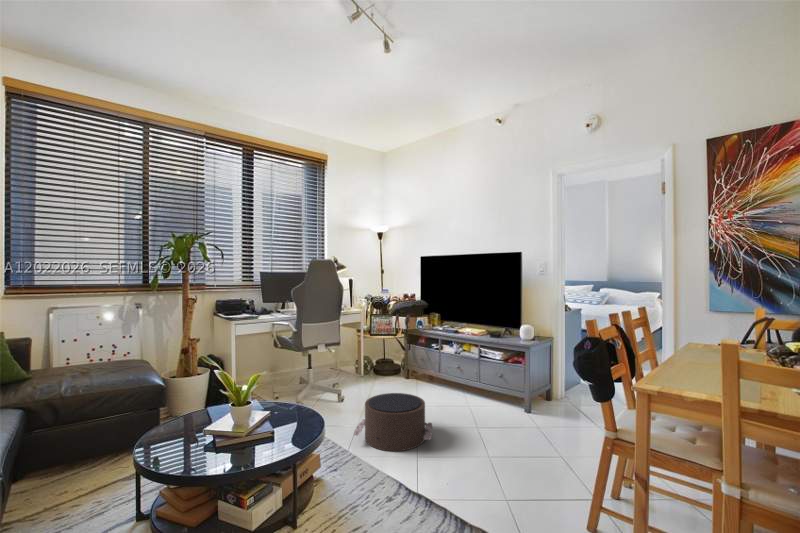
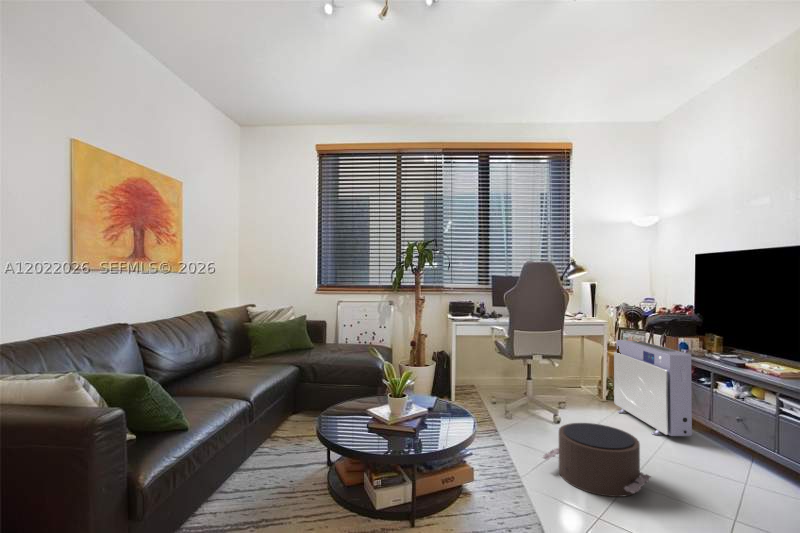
air purifier: none [371,322,429,393] -> present [614,339,692,436]

